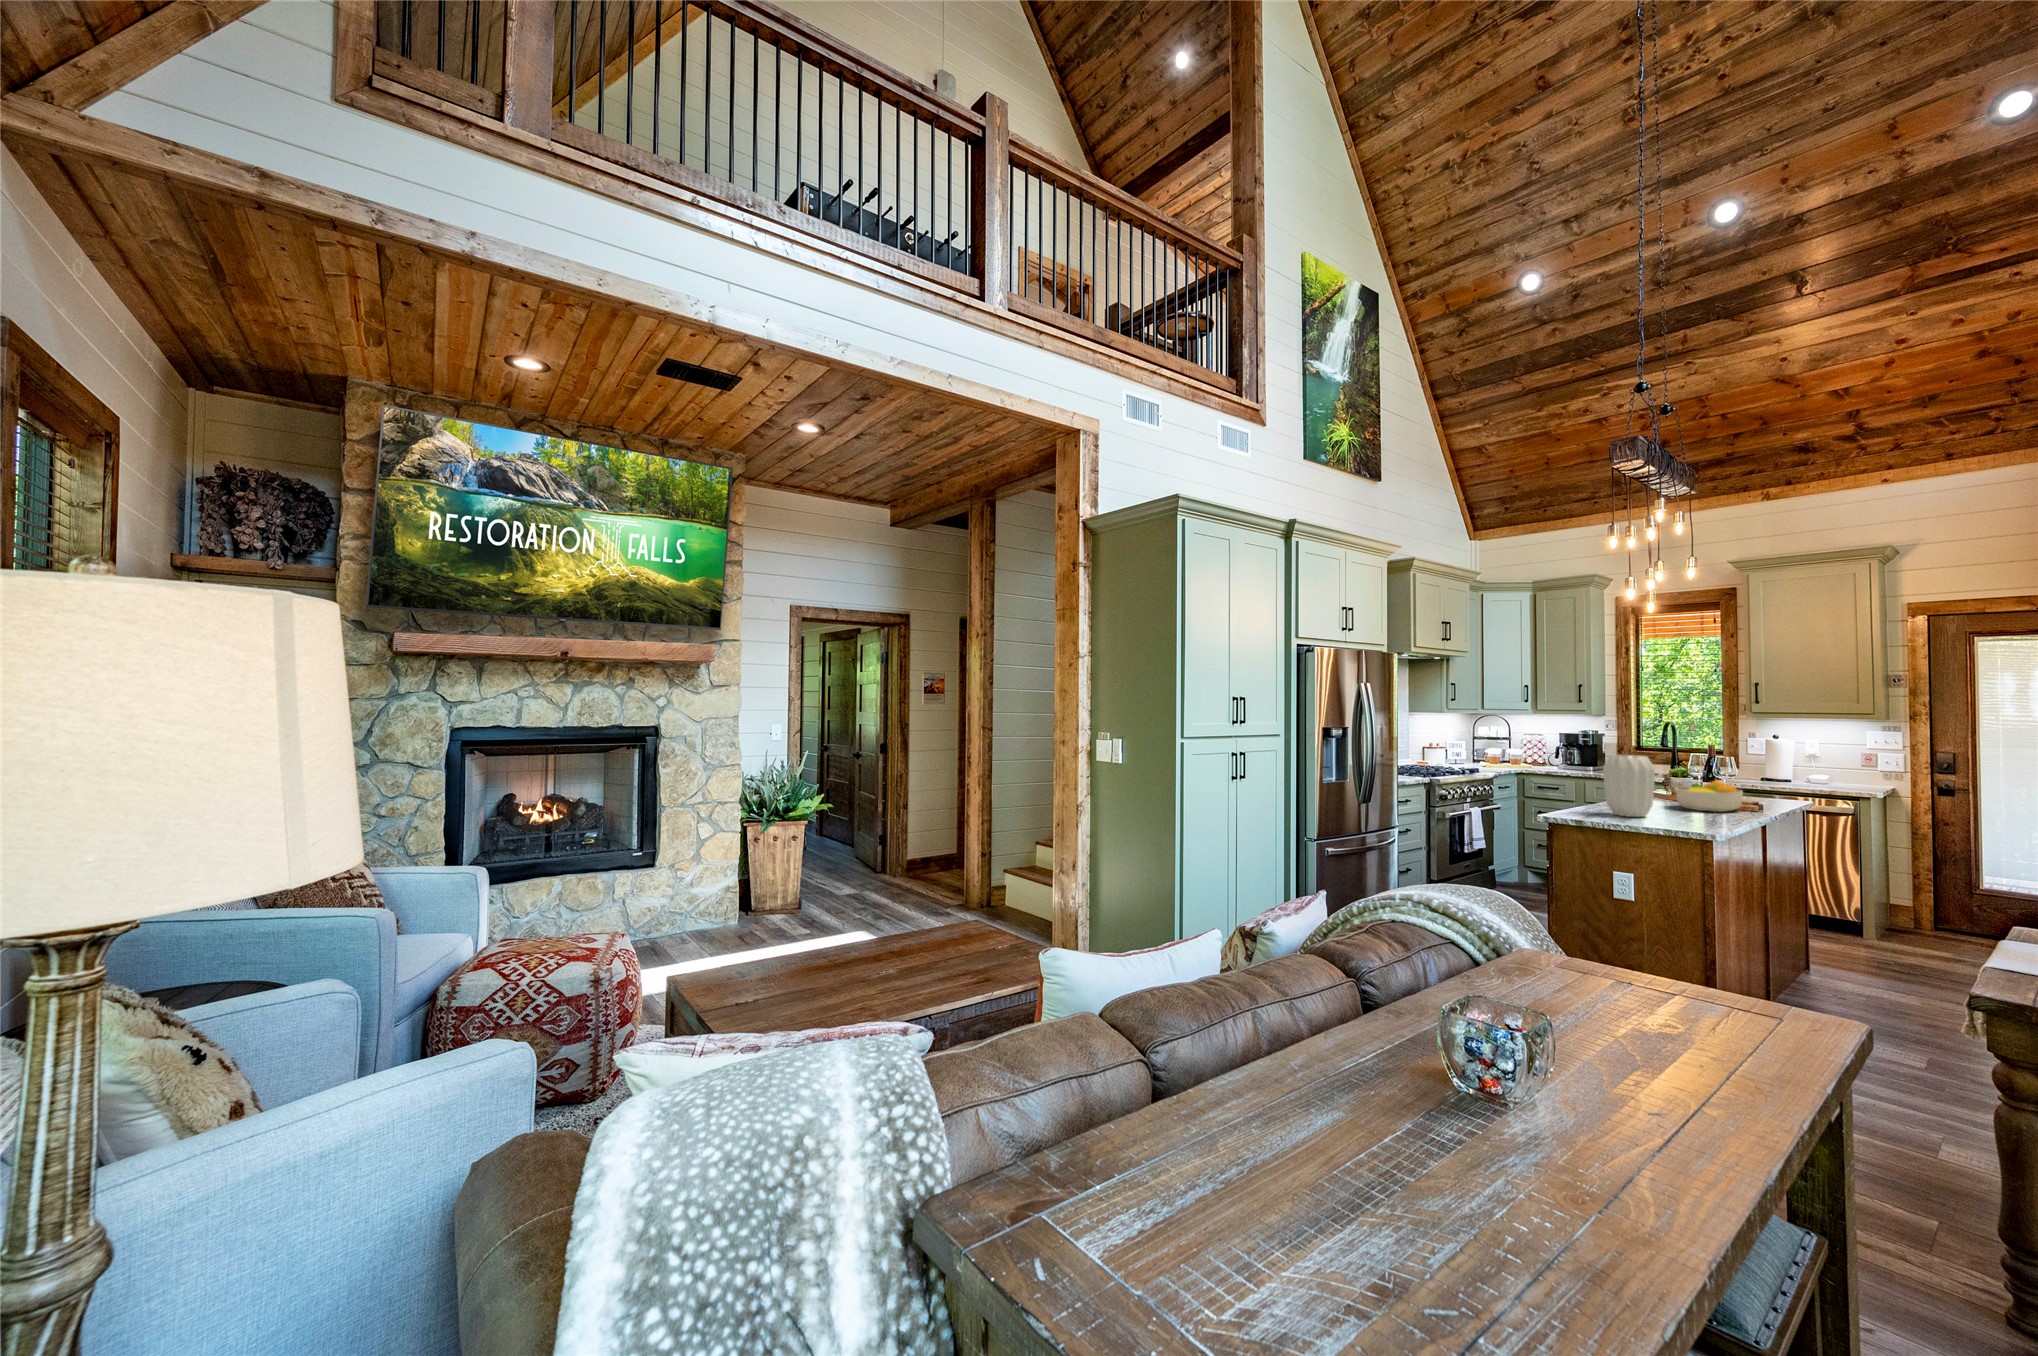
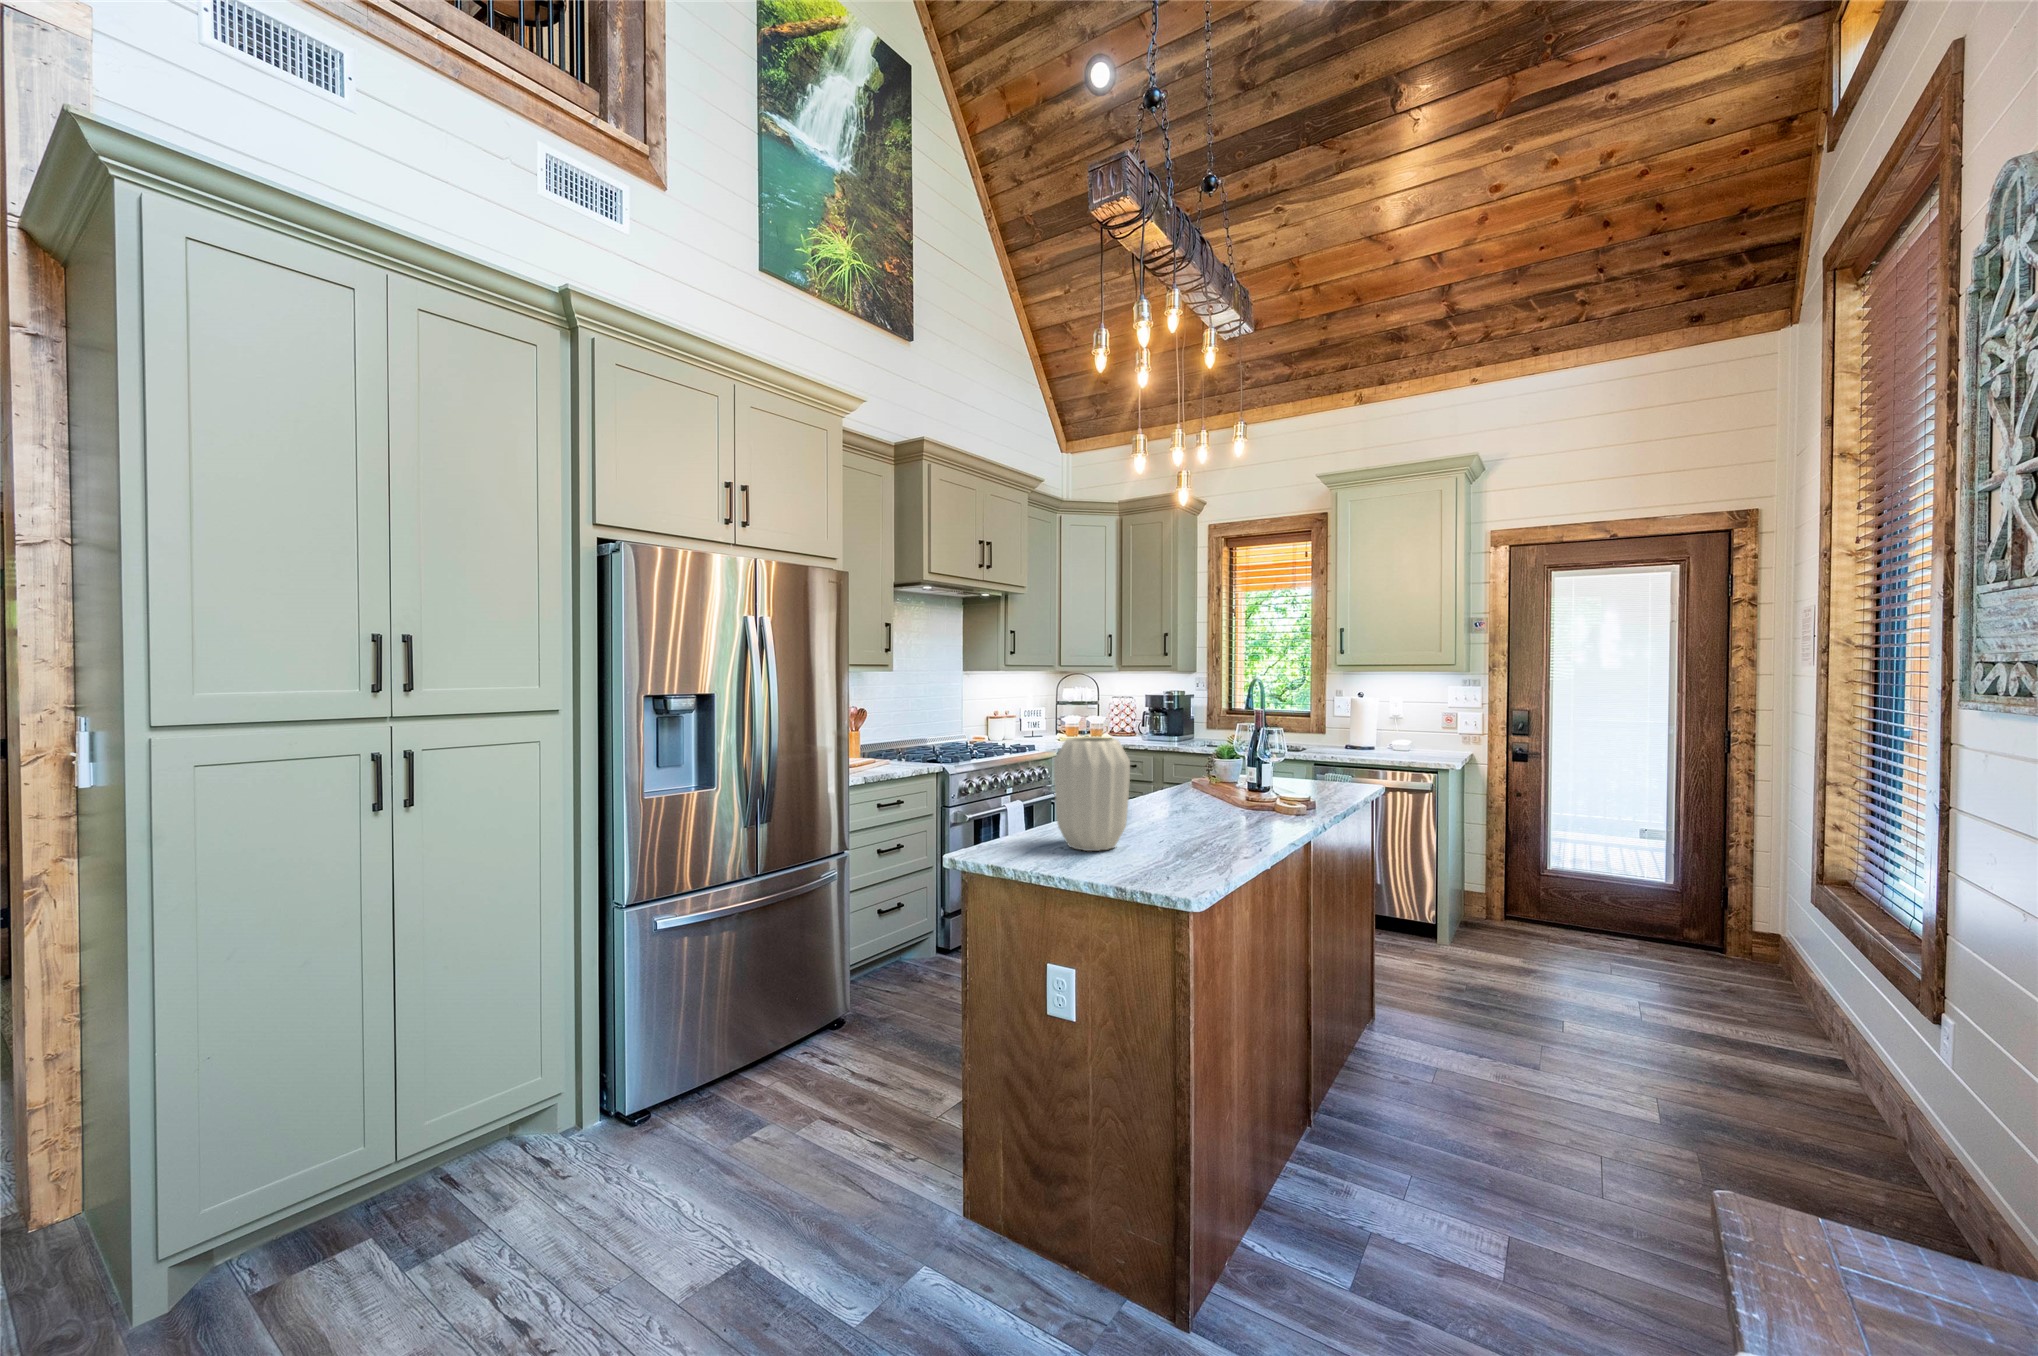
fruit bowl: present [1675,780,1743,812] -> none [1182,770,1274,826]

